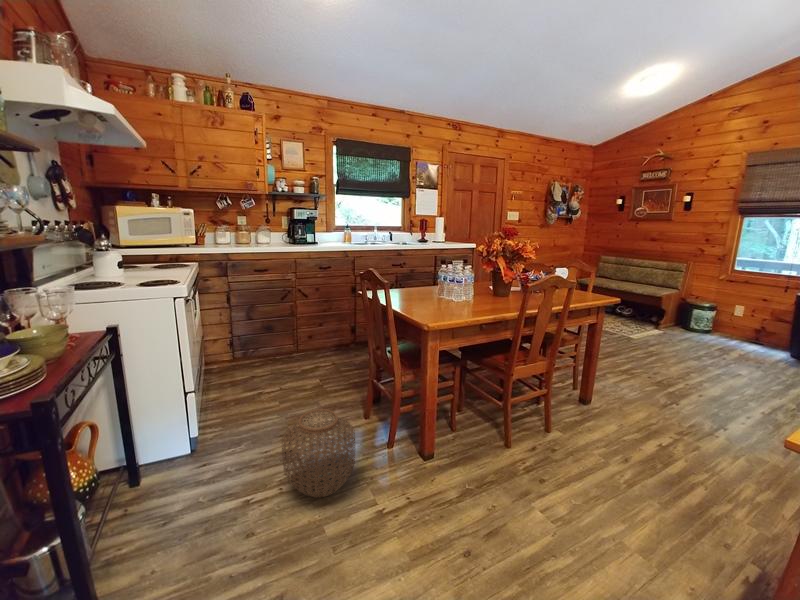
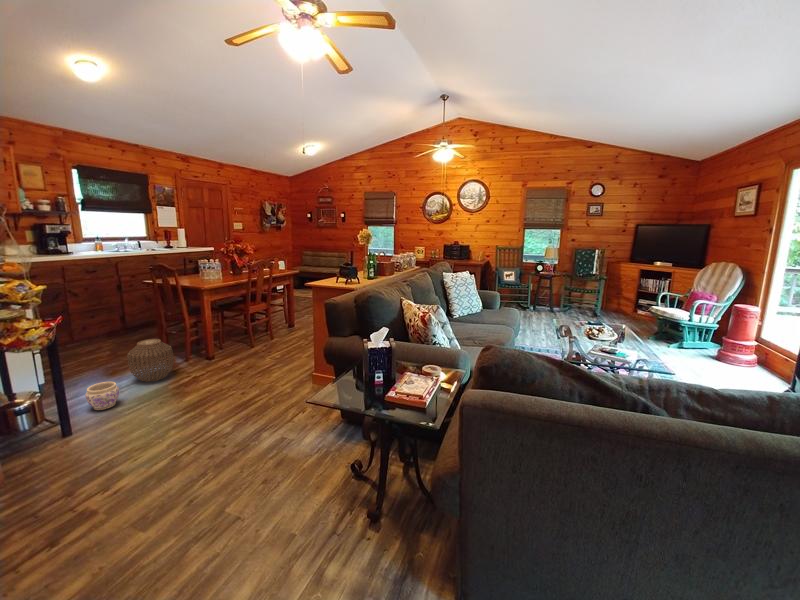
planter: none [171,499,232,569] -> present [85,382,119,410]

